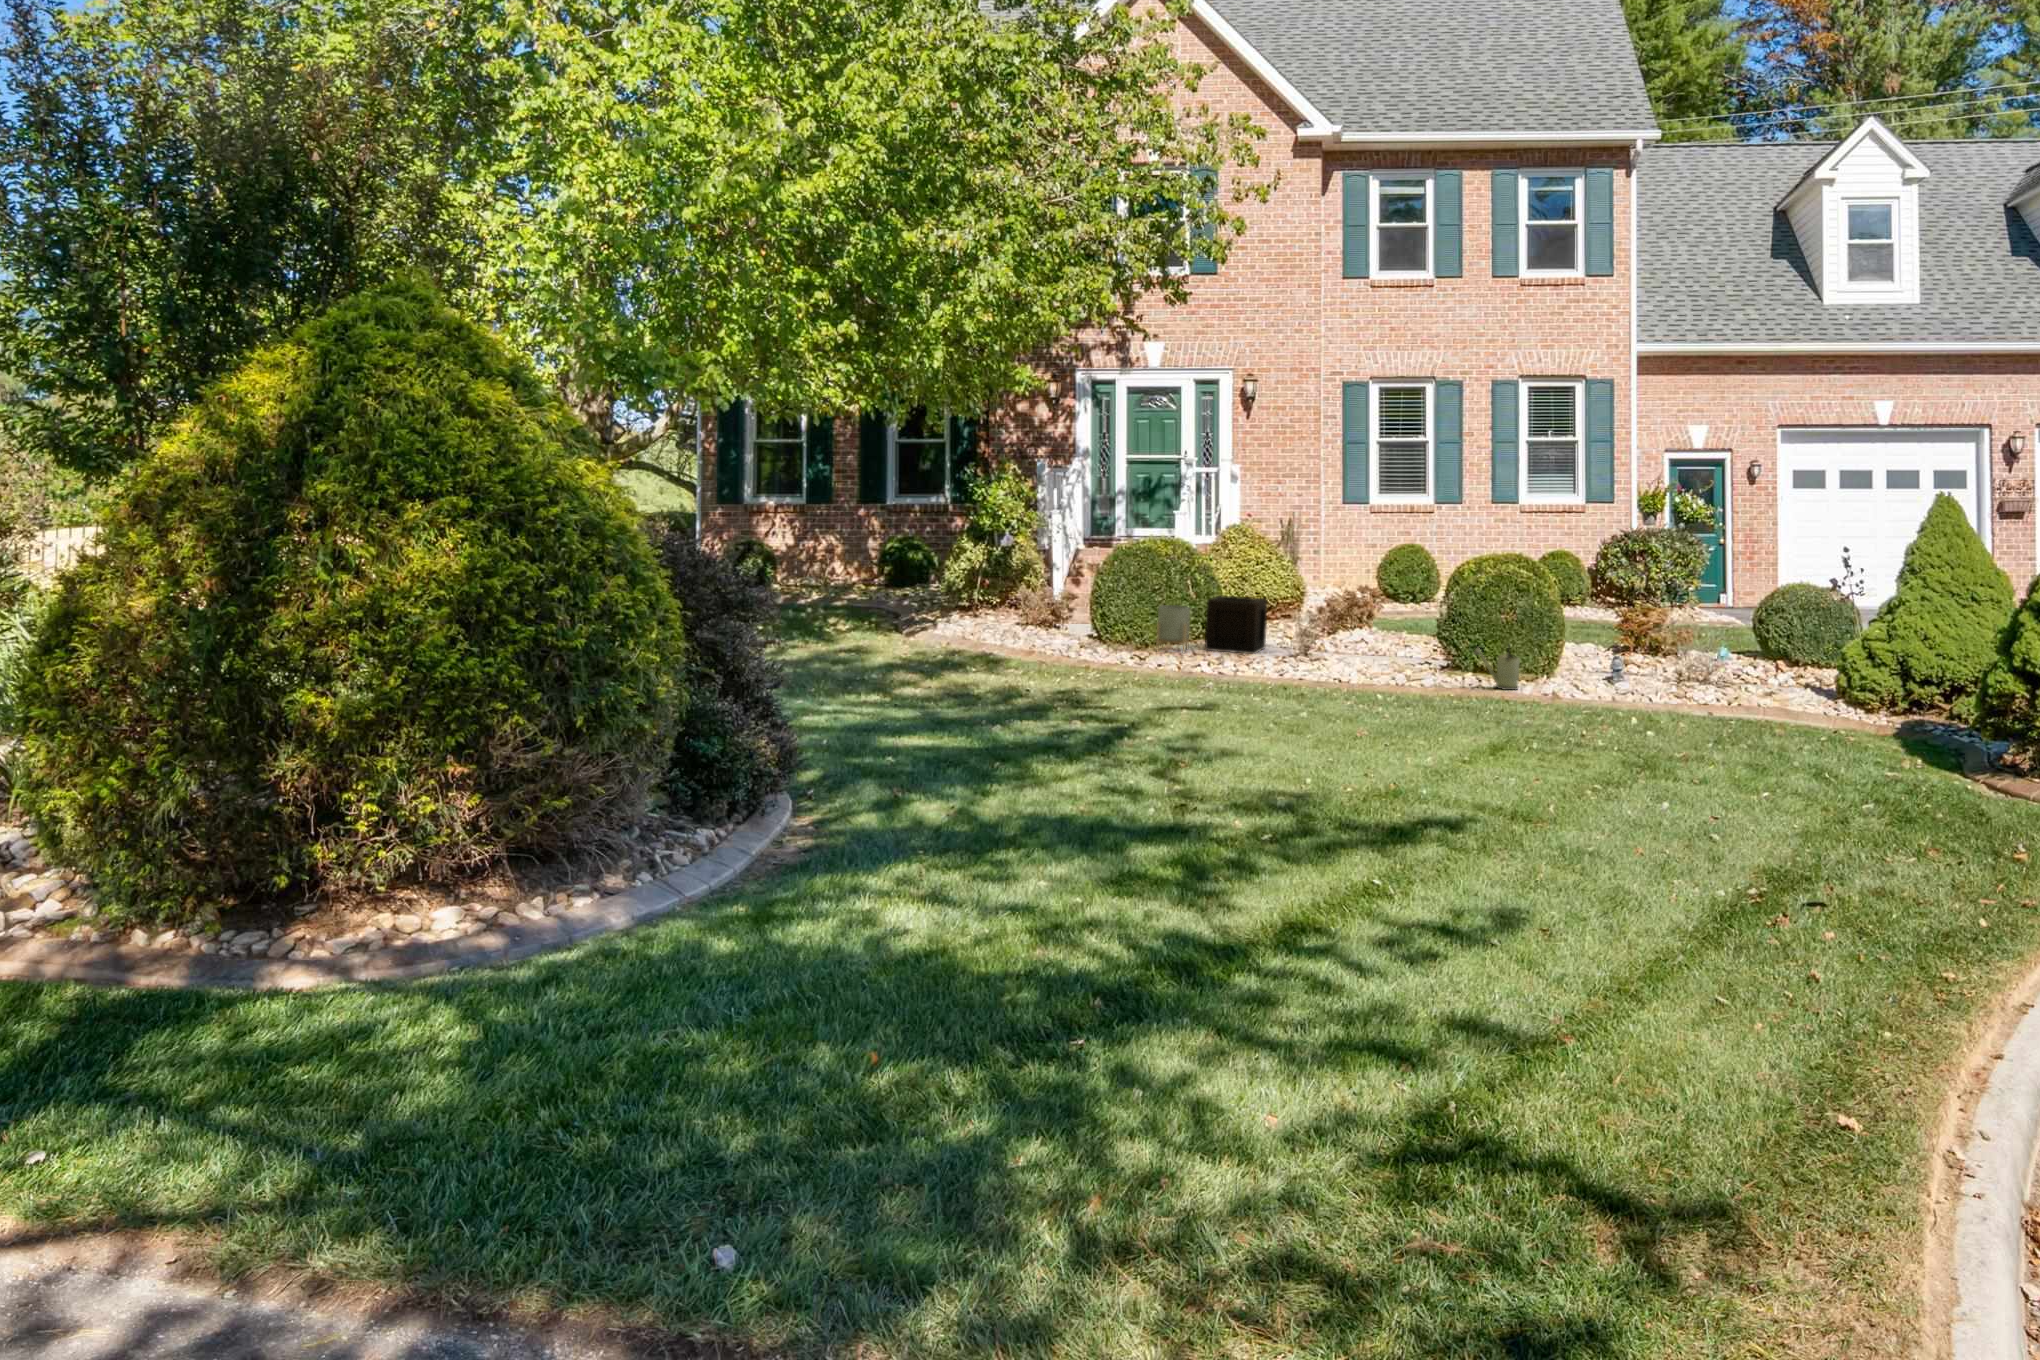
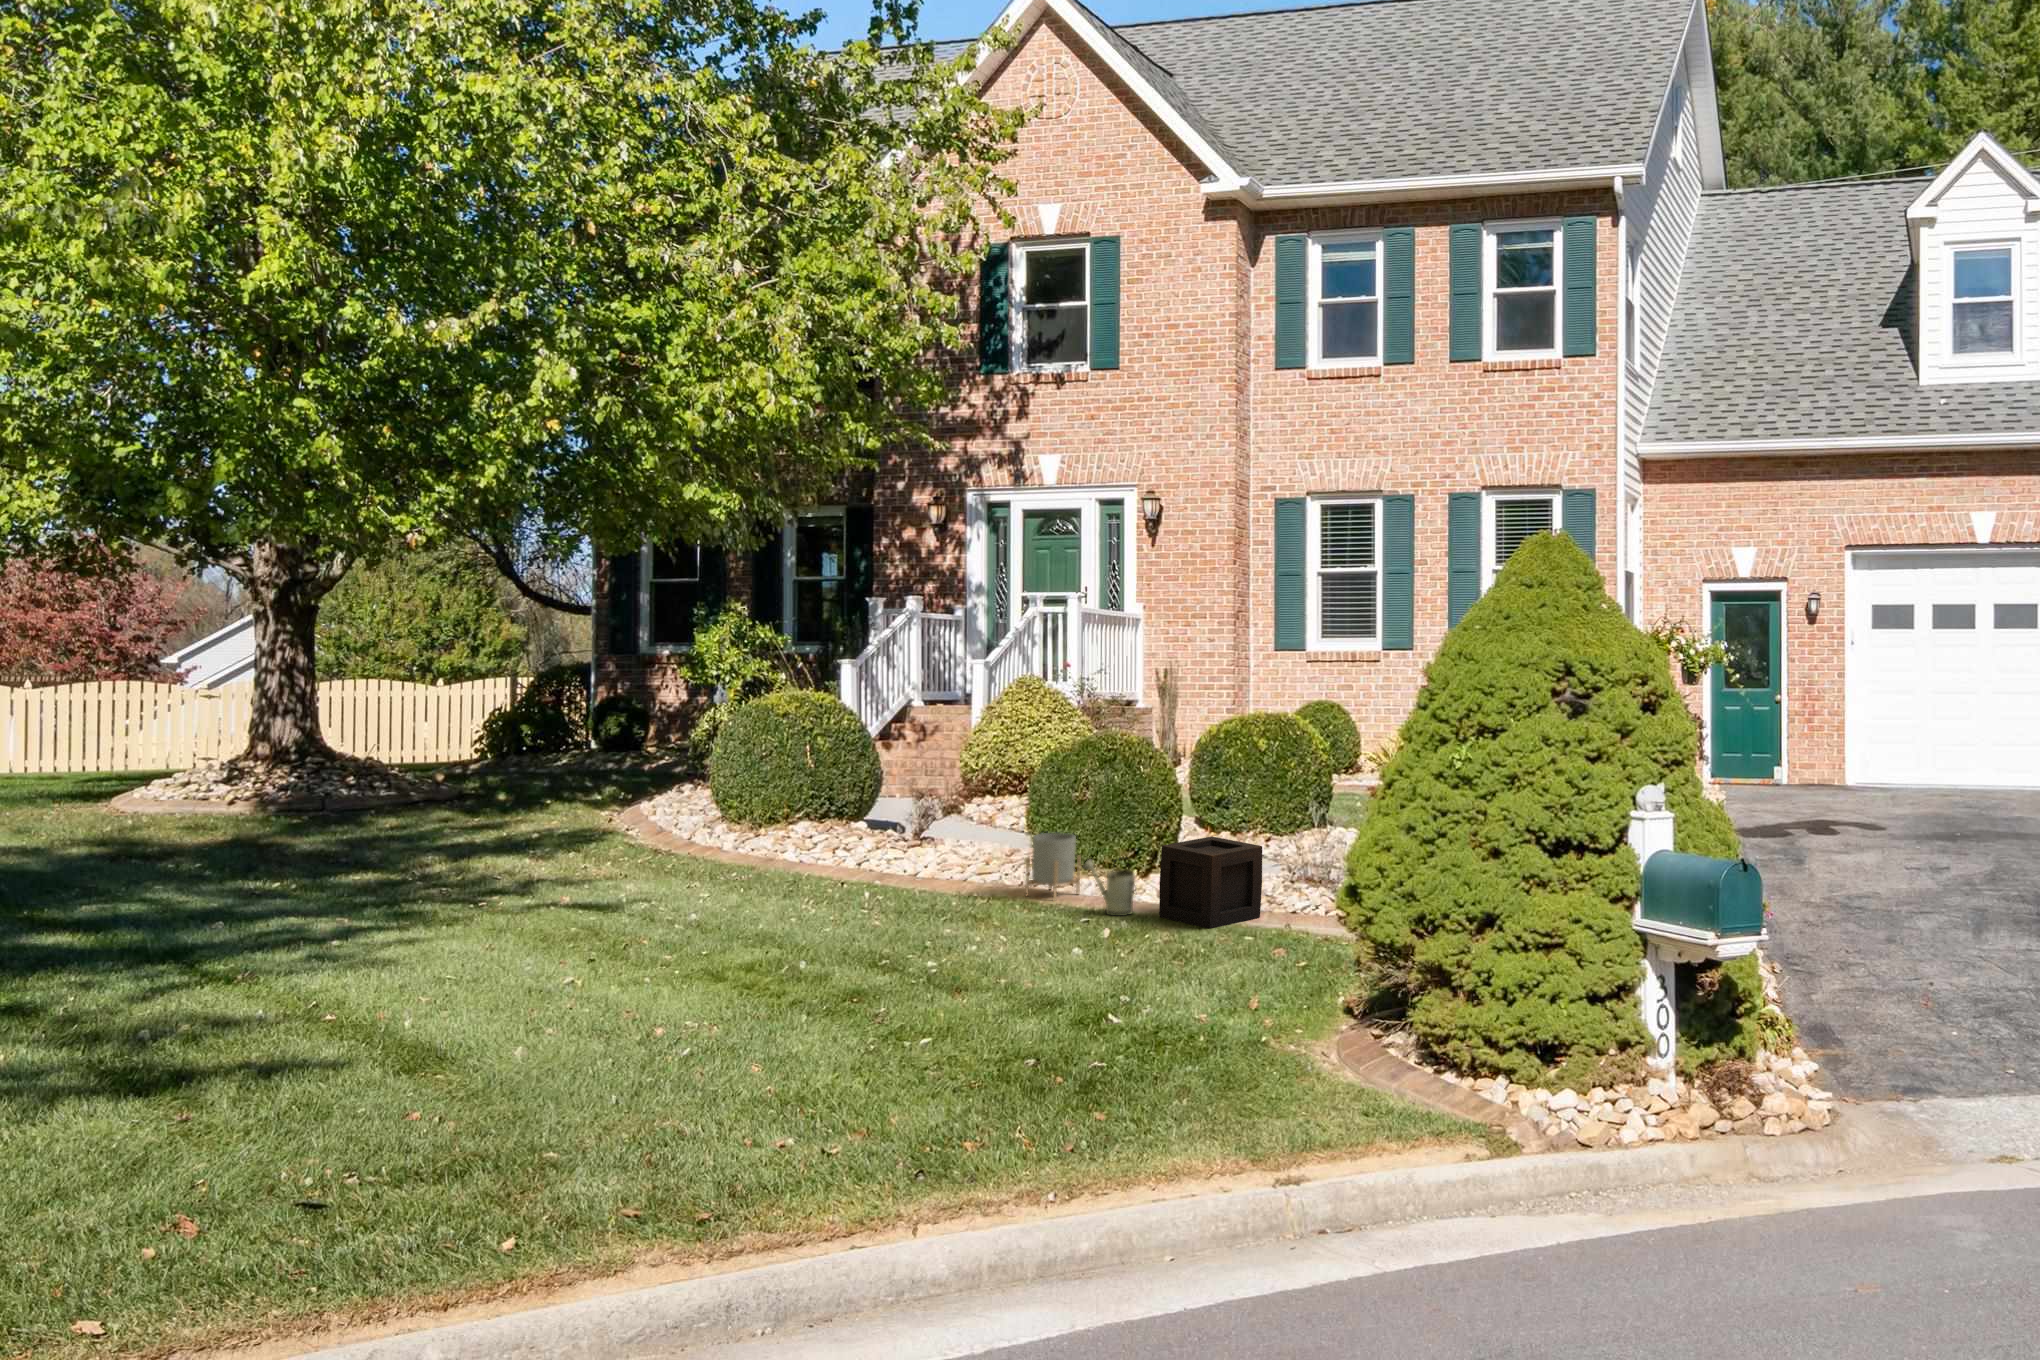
wooden crate: present [1205,596,1267,654] -> present [1159,836,1262,929]
planter: present [1156,605,1190,651] -> present [1025,833,1081,900]

